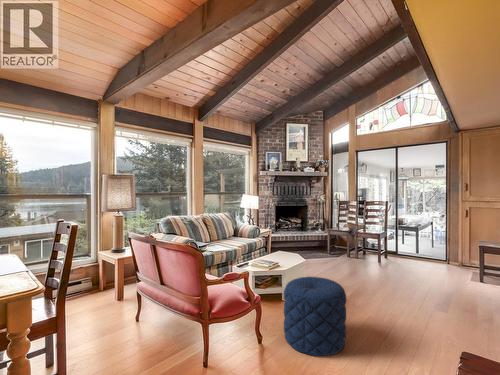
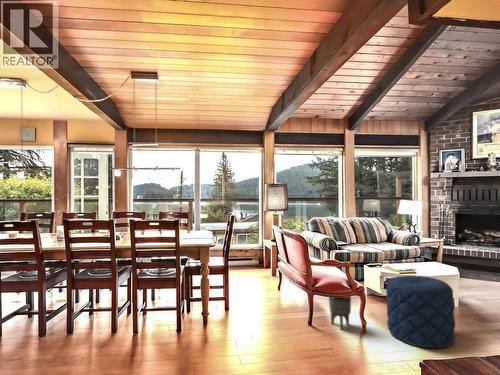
planter: none [226,313,253,361] -> present [329,296,351,330]

